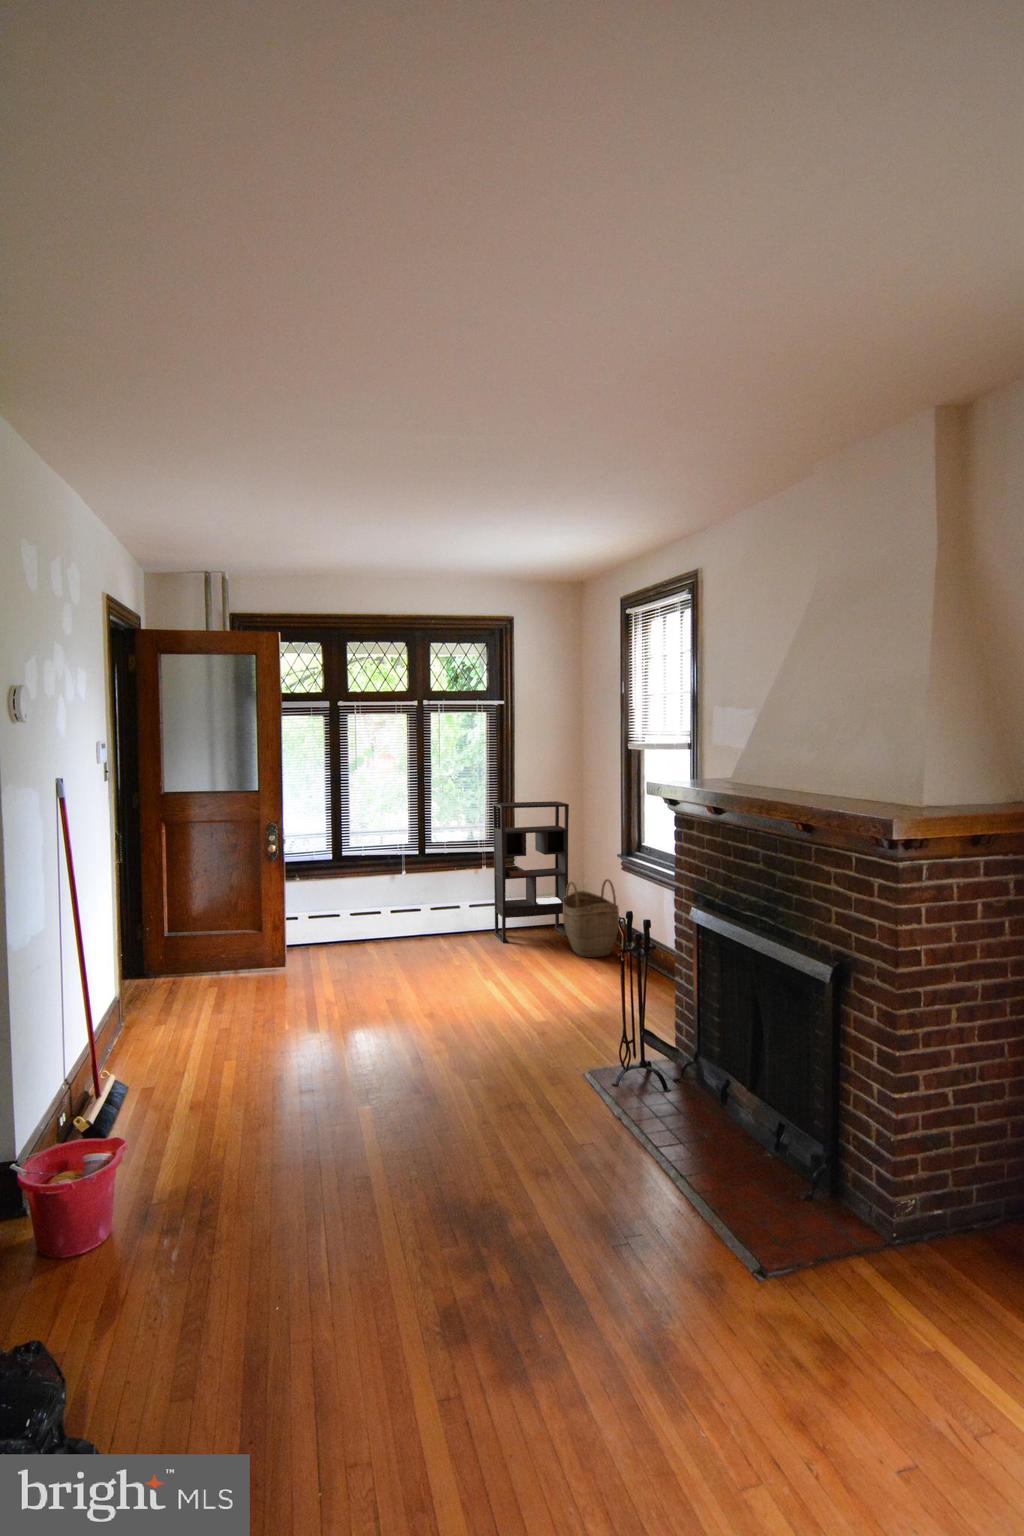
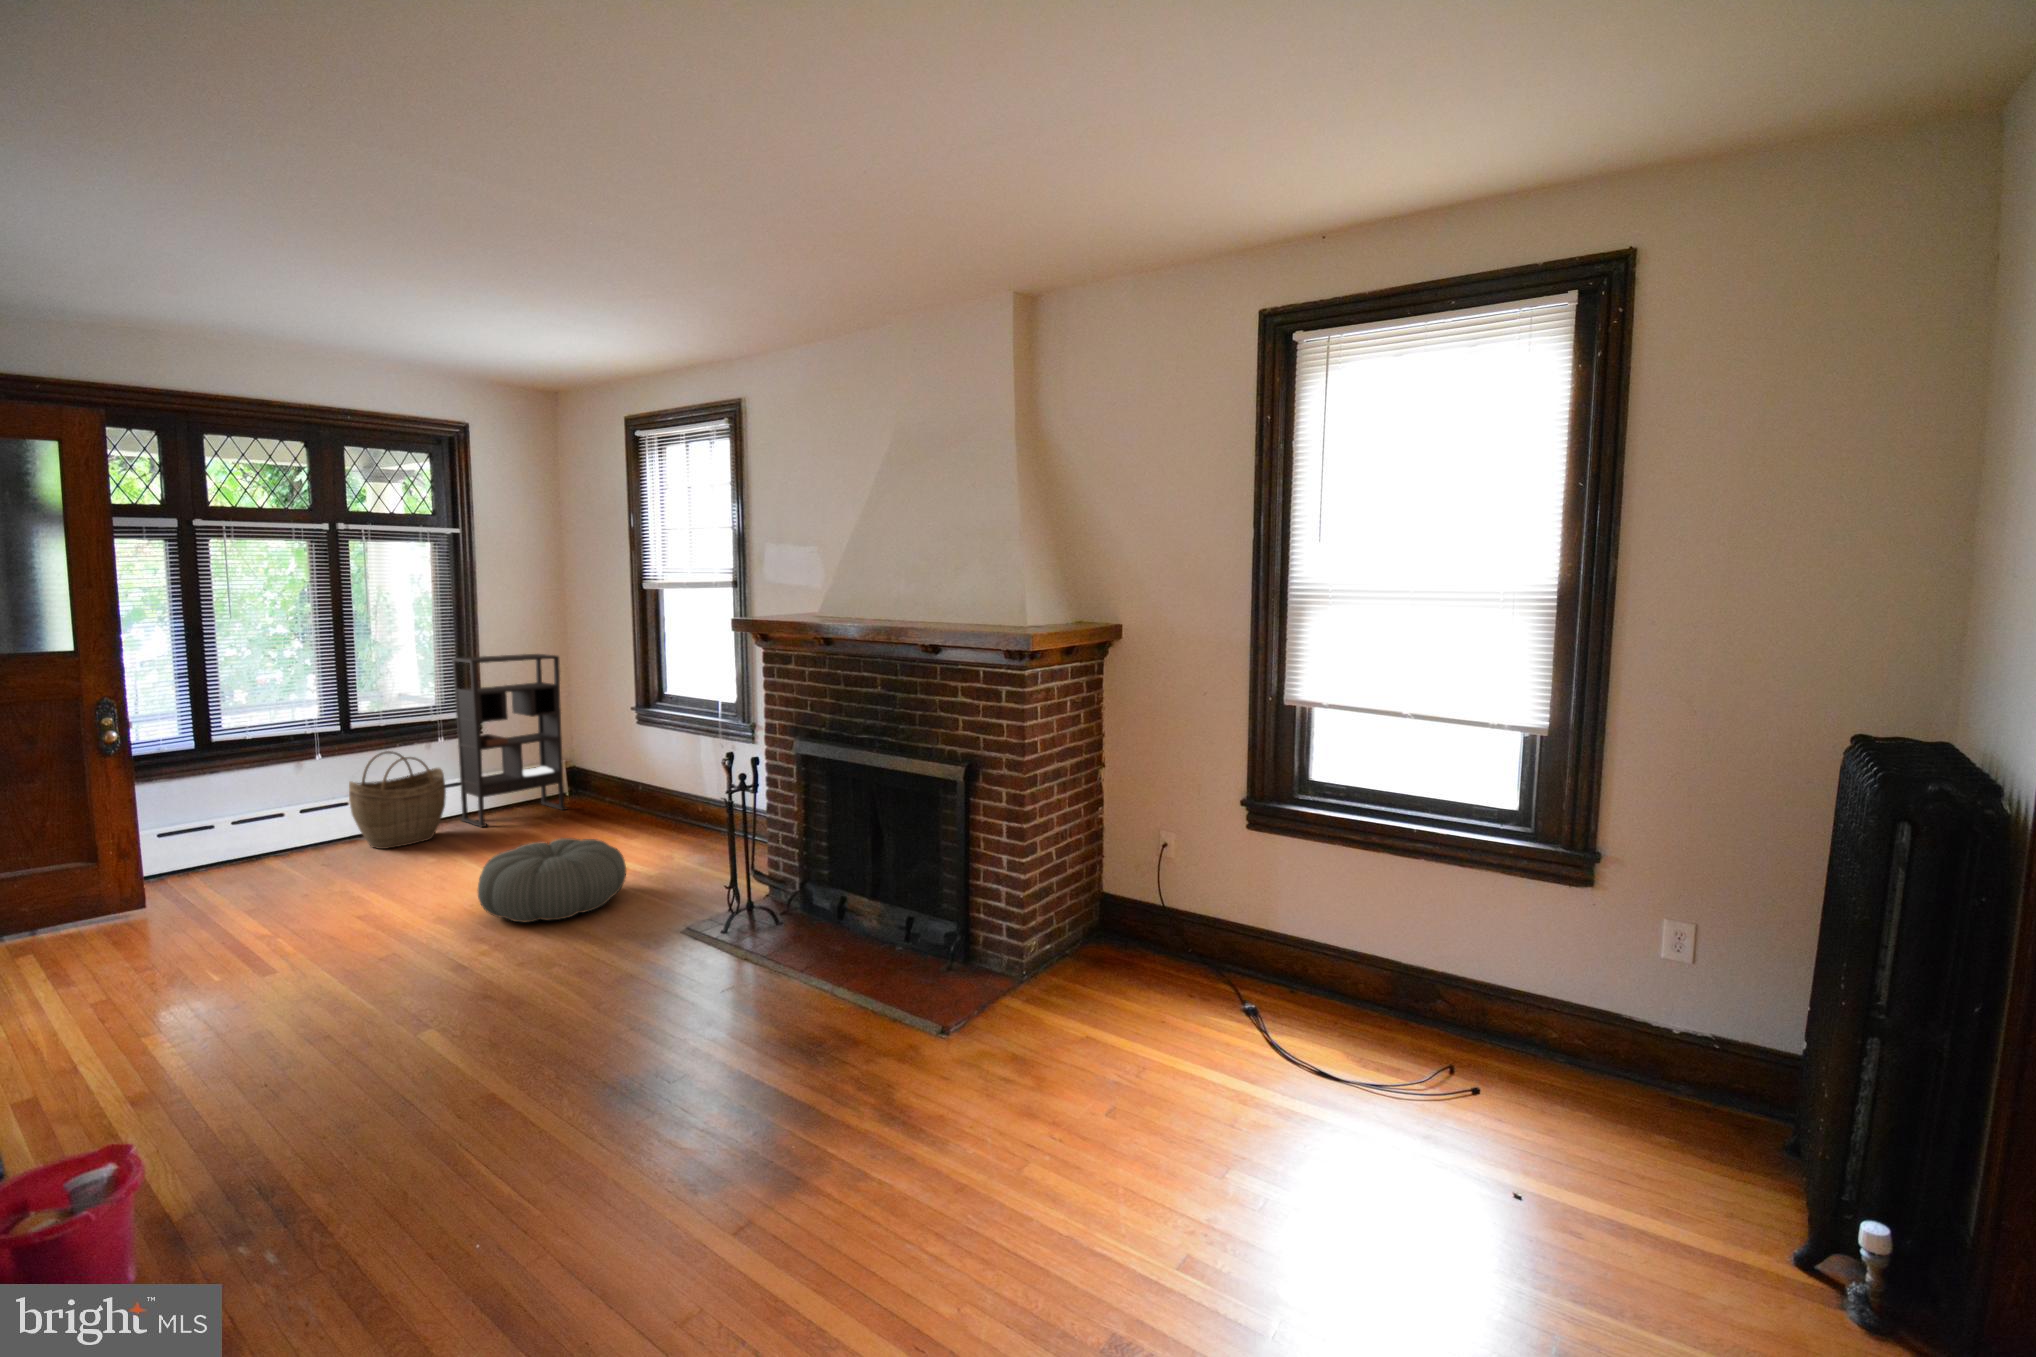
woven basket: present [563,879,619,958] -> present [349,751,446,849]
pouf: none [447,966,562,1038] -> present [478,838,626,923]

